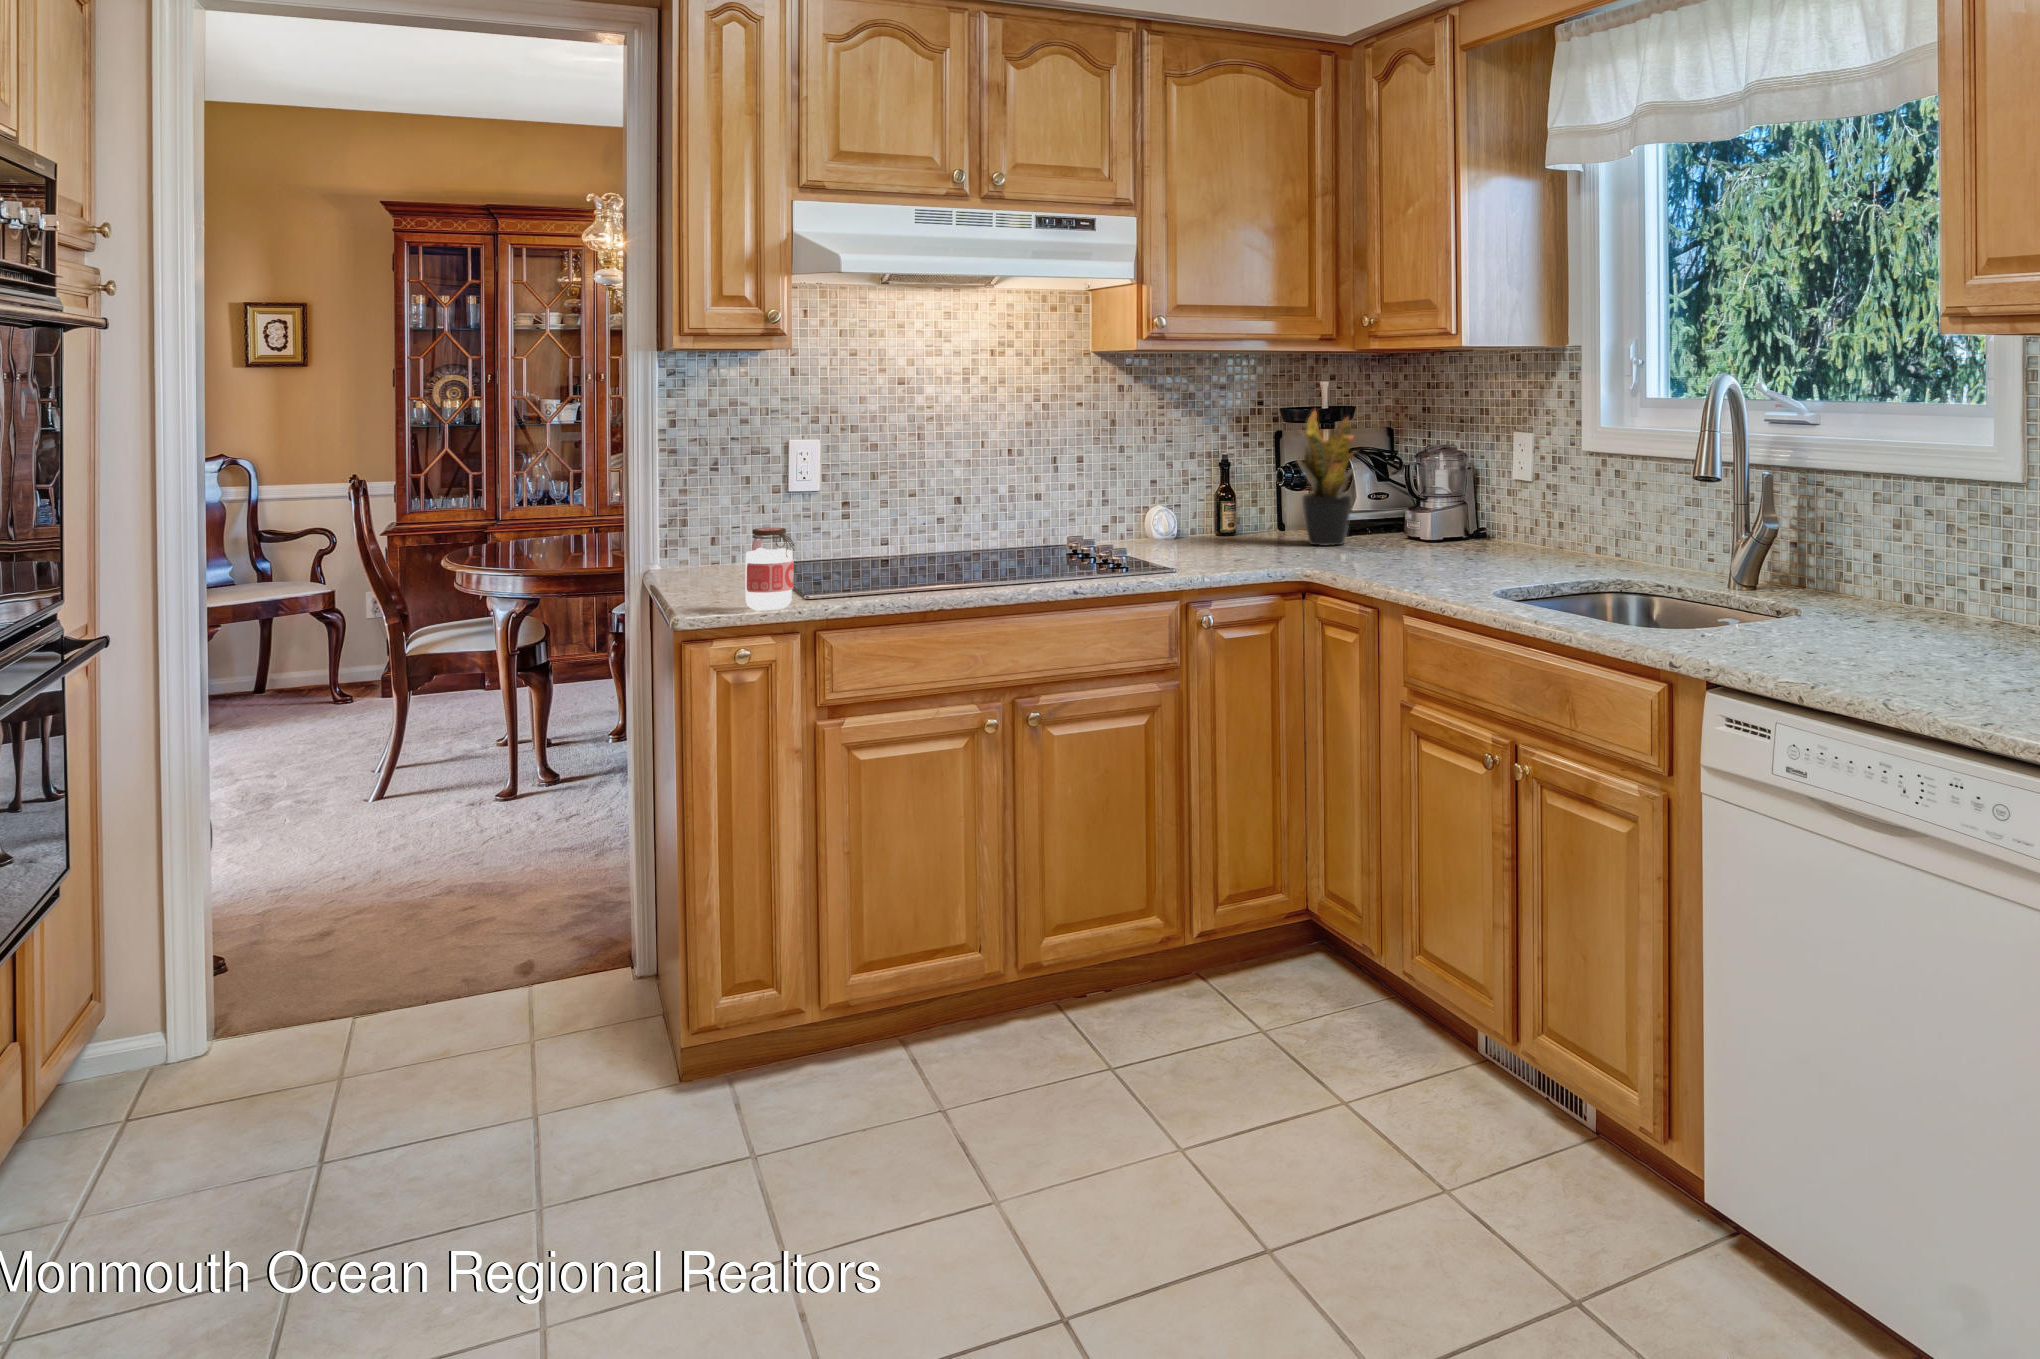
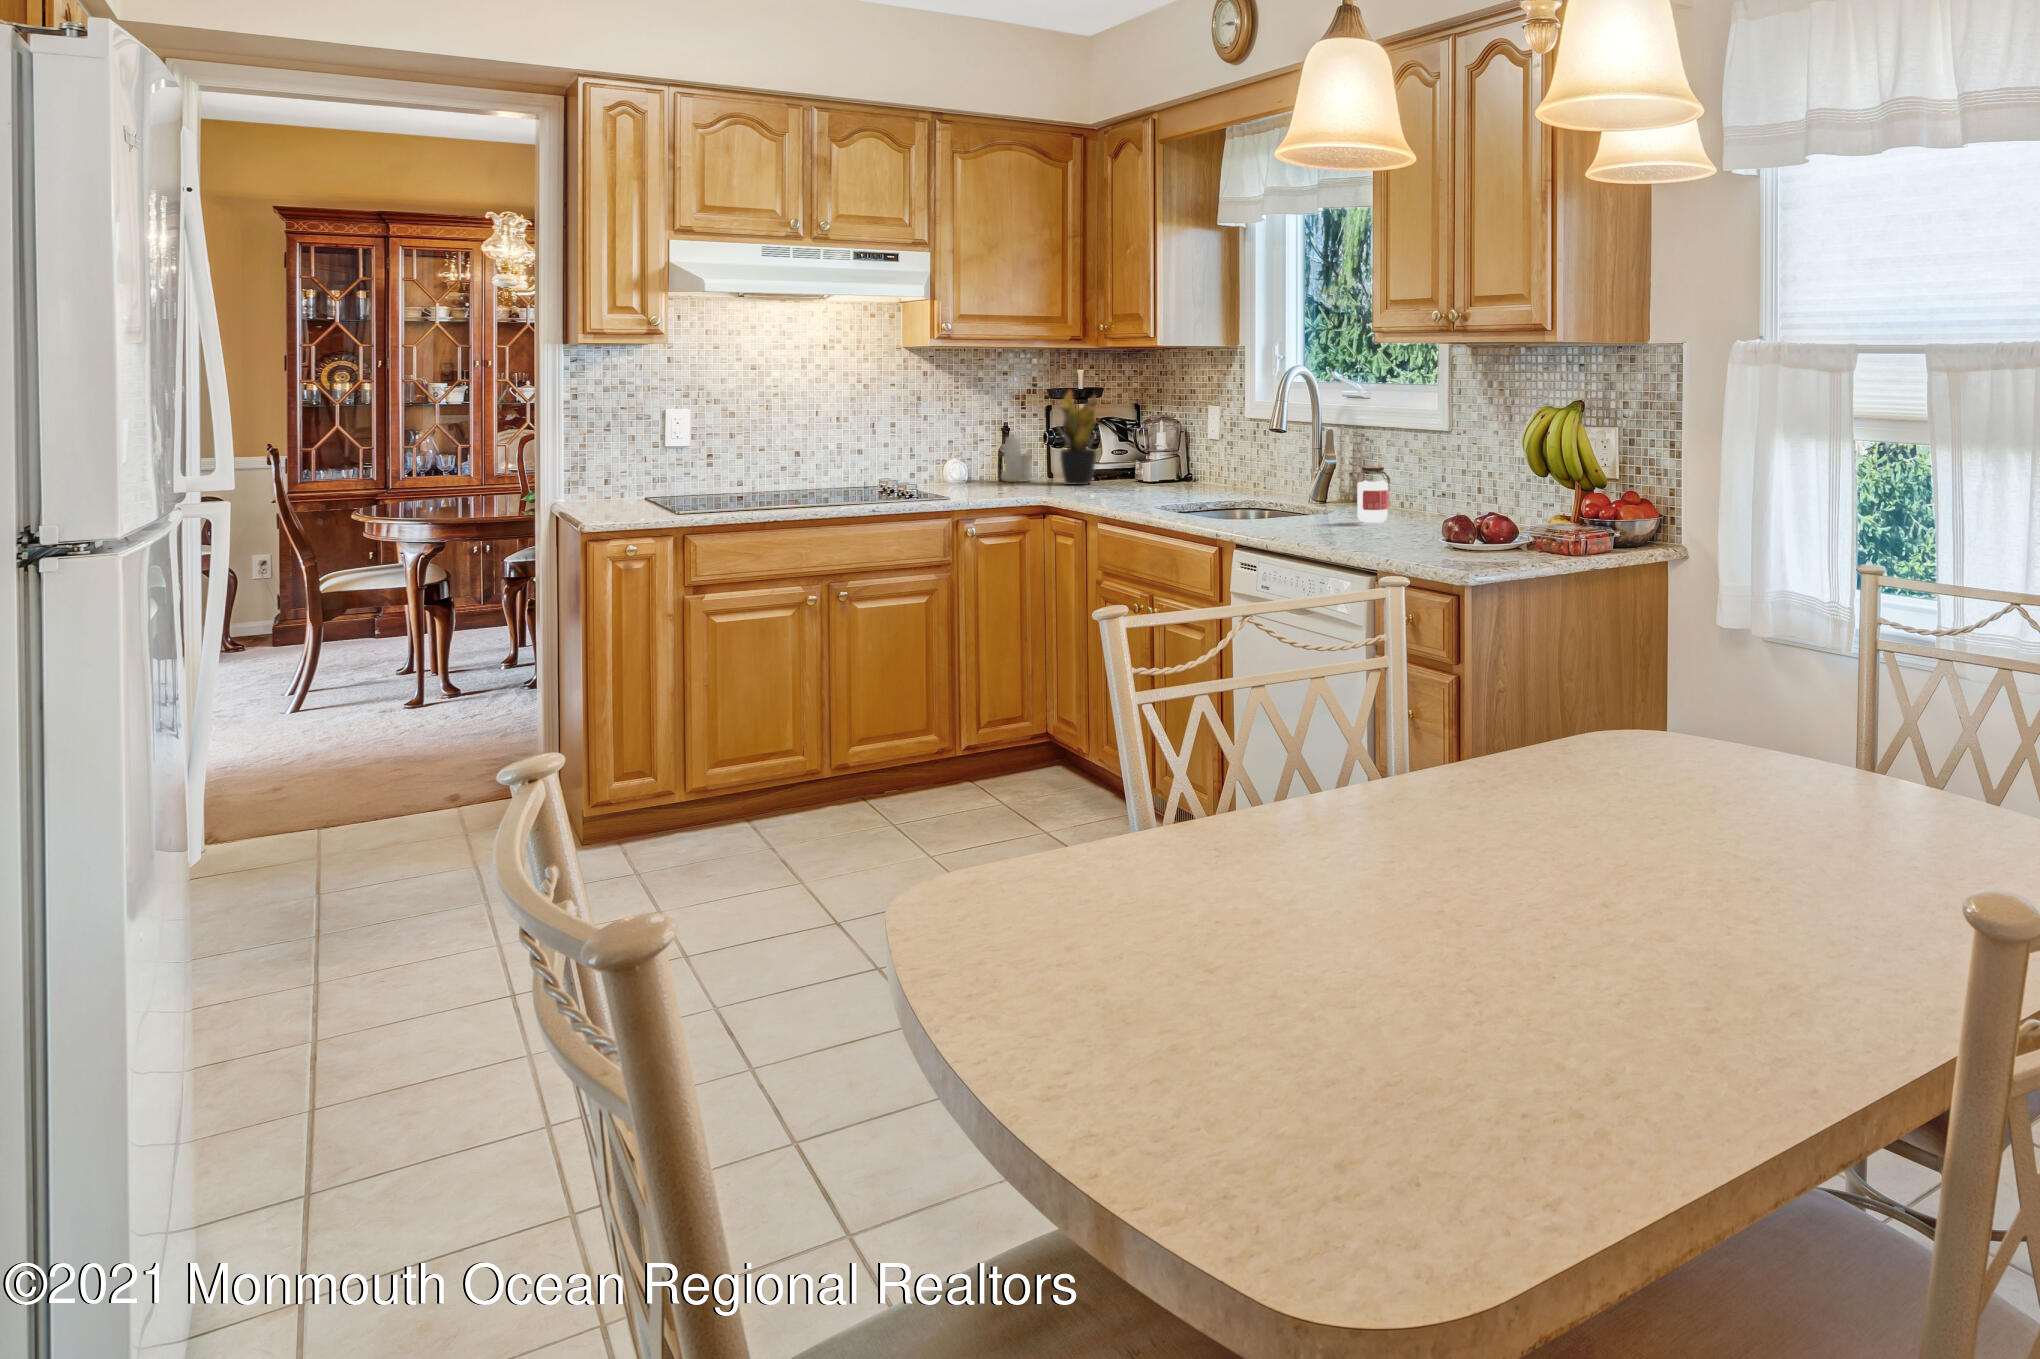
candle: none [1217,468,1258,538] -> present [1001,436,1032,482]
jar: present [746,528,795,610] -> present [1357,467,1390,523]

